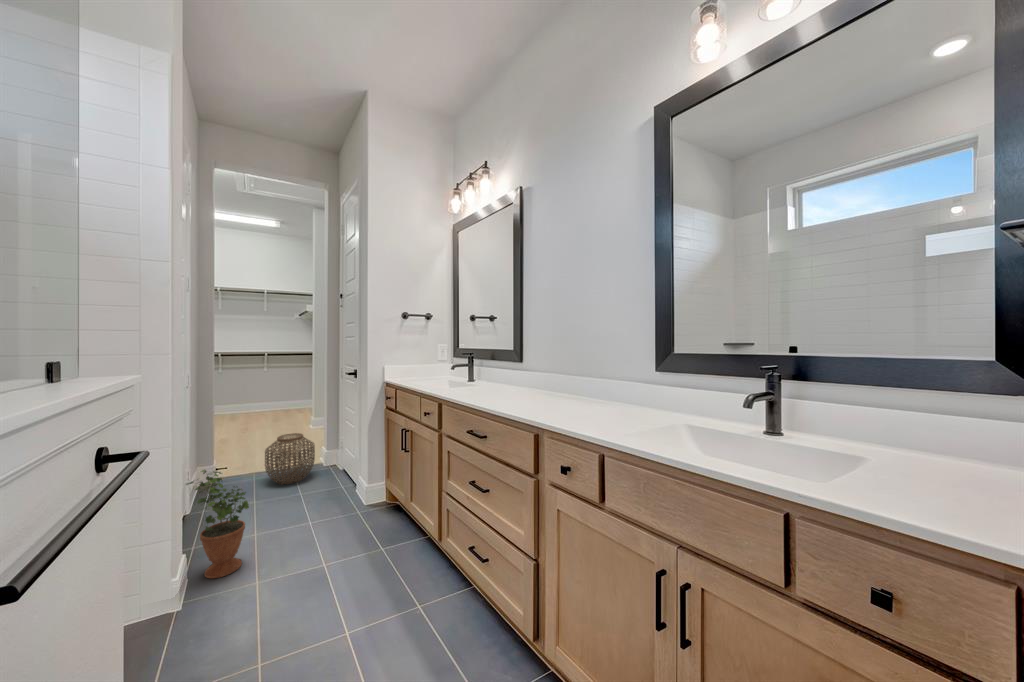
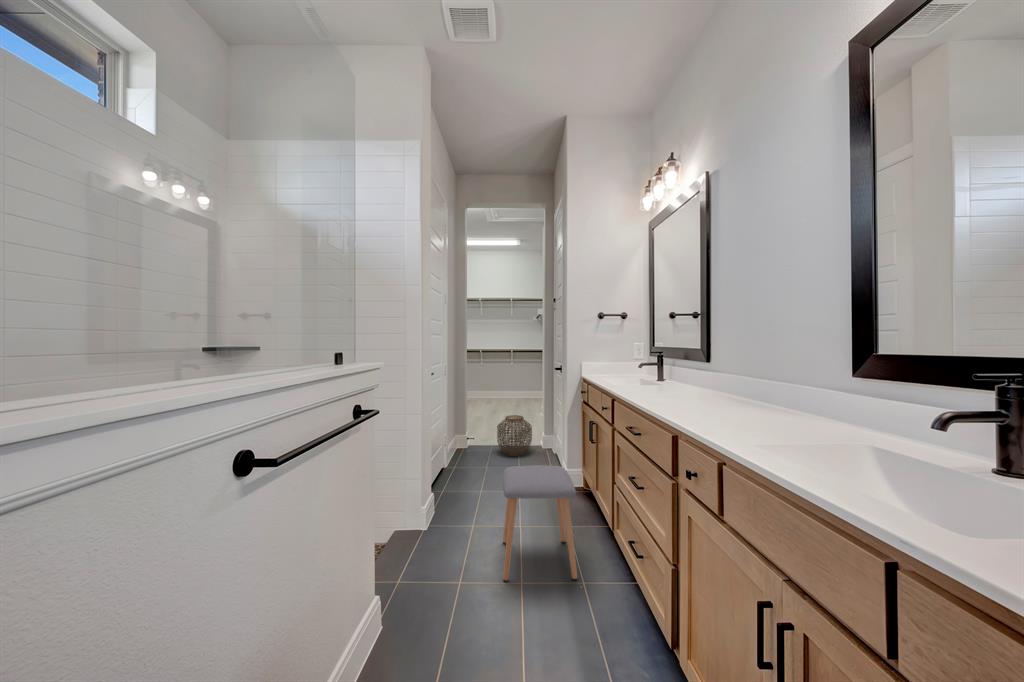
potted plant: present [188,470,249,578] -> none [439,429,474,508]
stool: none [307,486,414,652] -> present [503,465,577,582]

